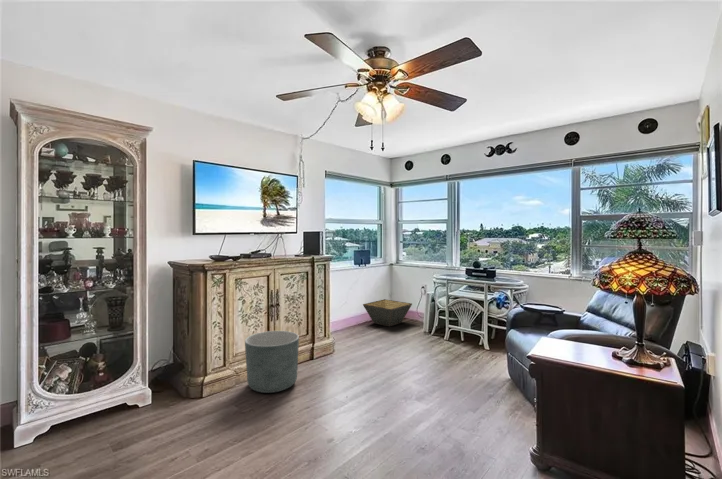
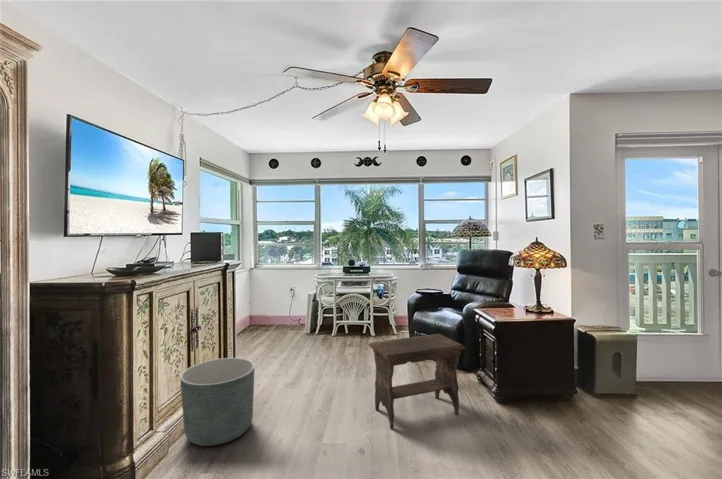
basket: present [363,299,412,326] -> none [233,307,284,335]
footstool: none [372,344,473,450] -> present [369,334,465,429]

